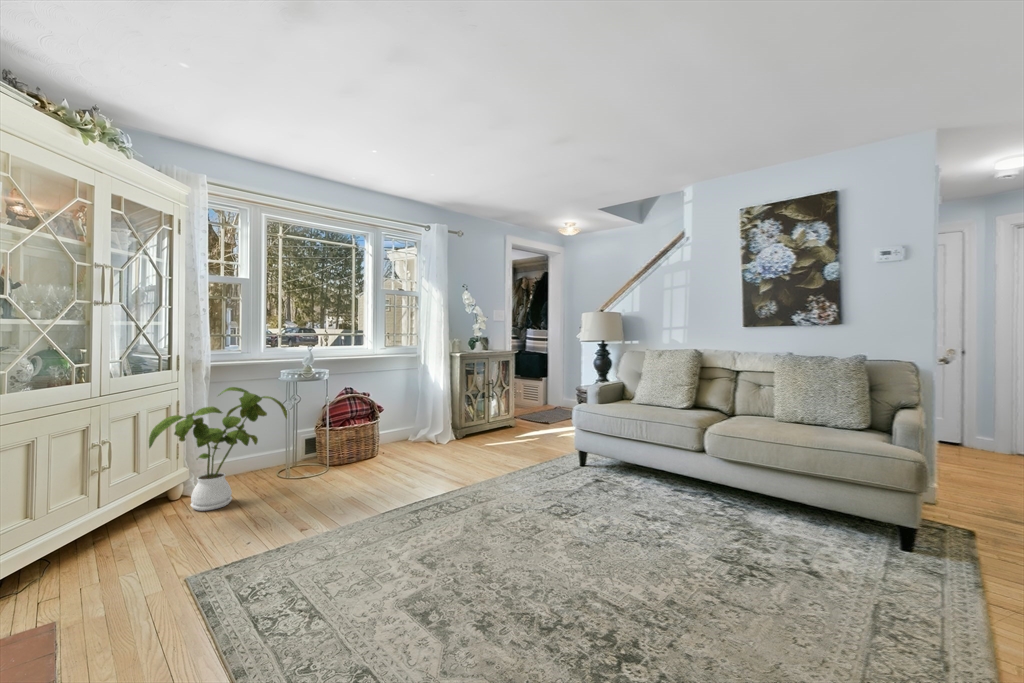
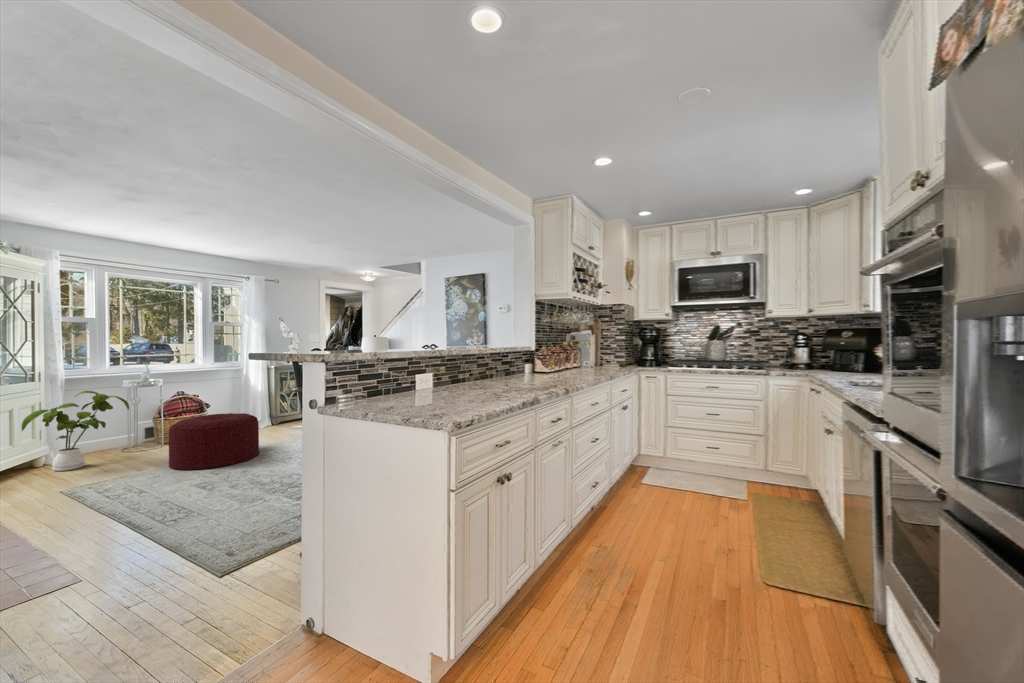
ottoman: none [342,433,471,540] -> present [169,413,259,470]

